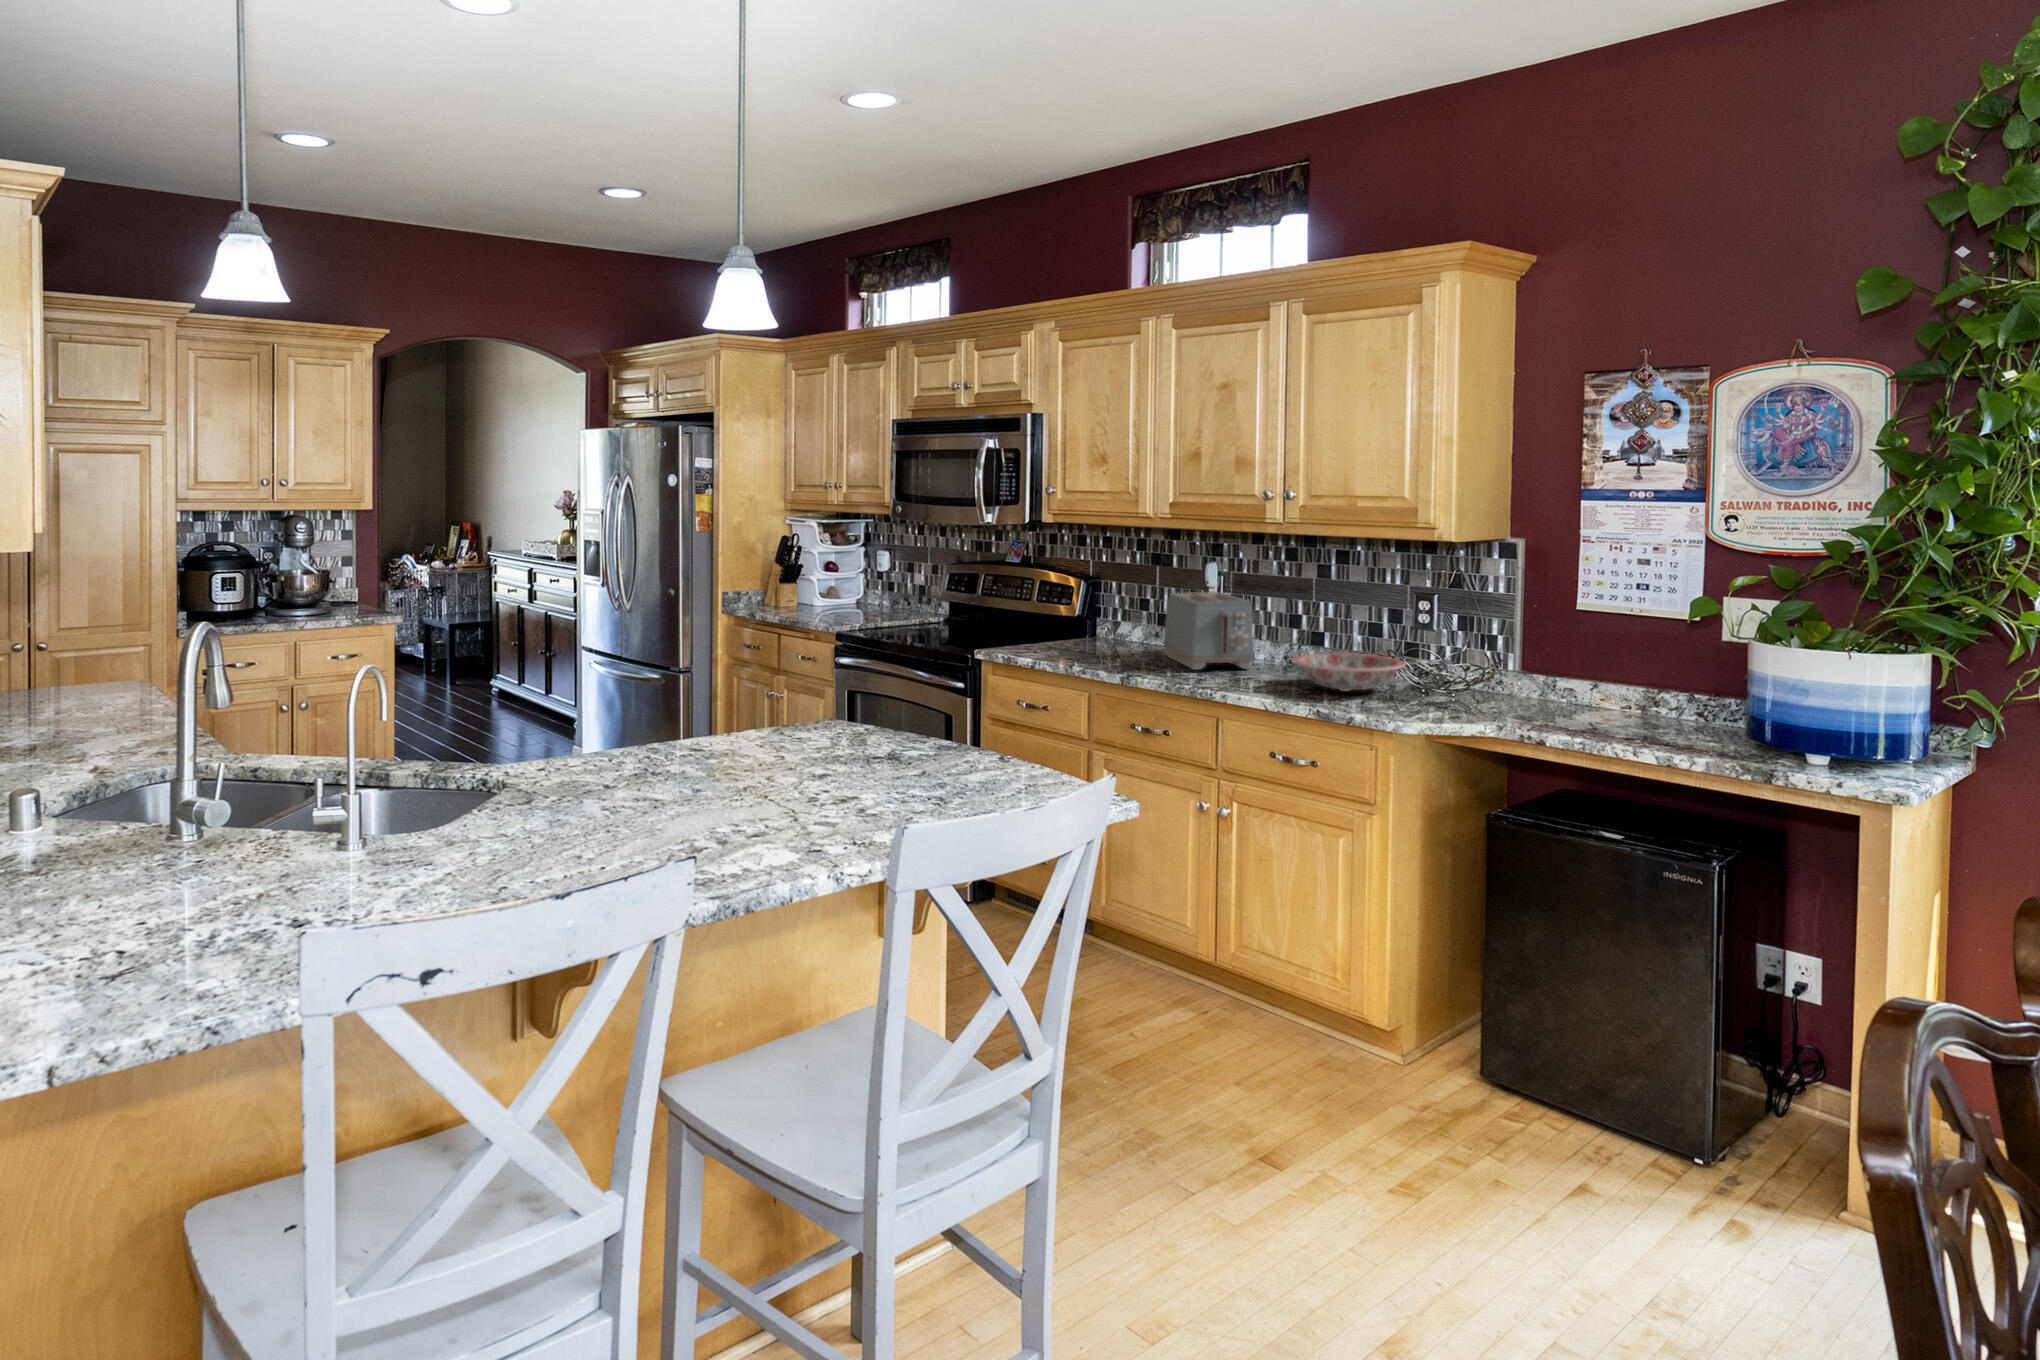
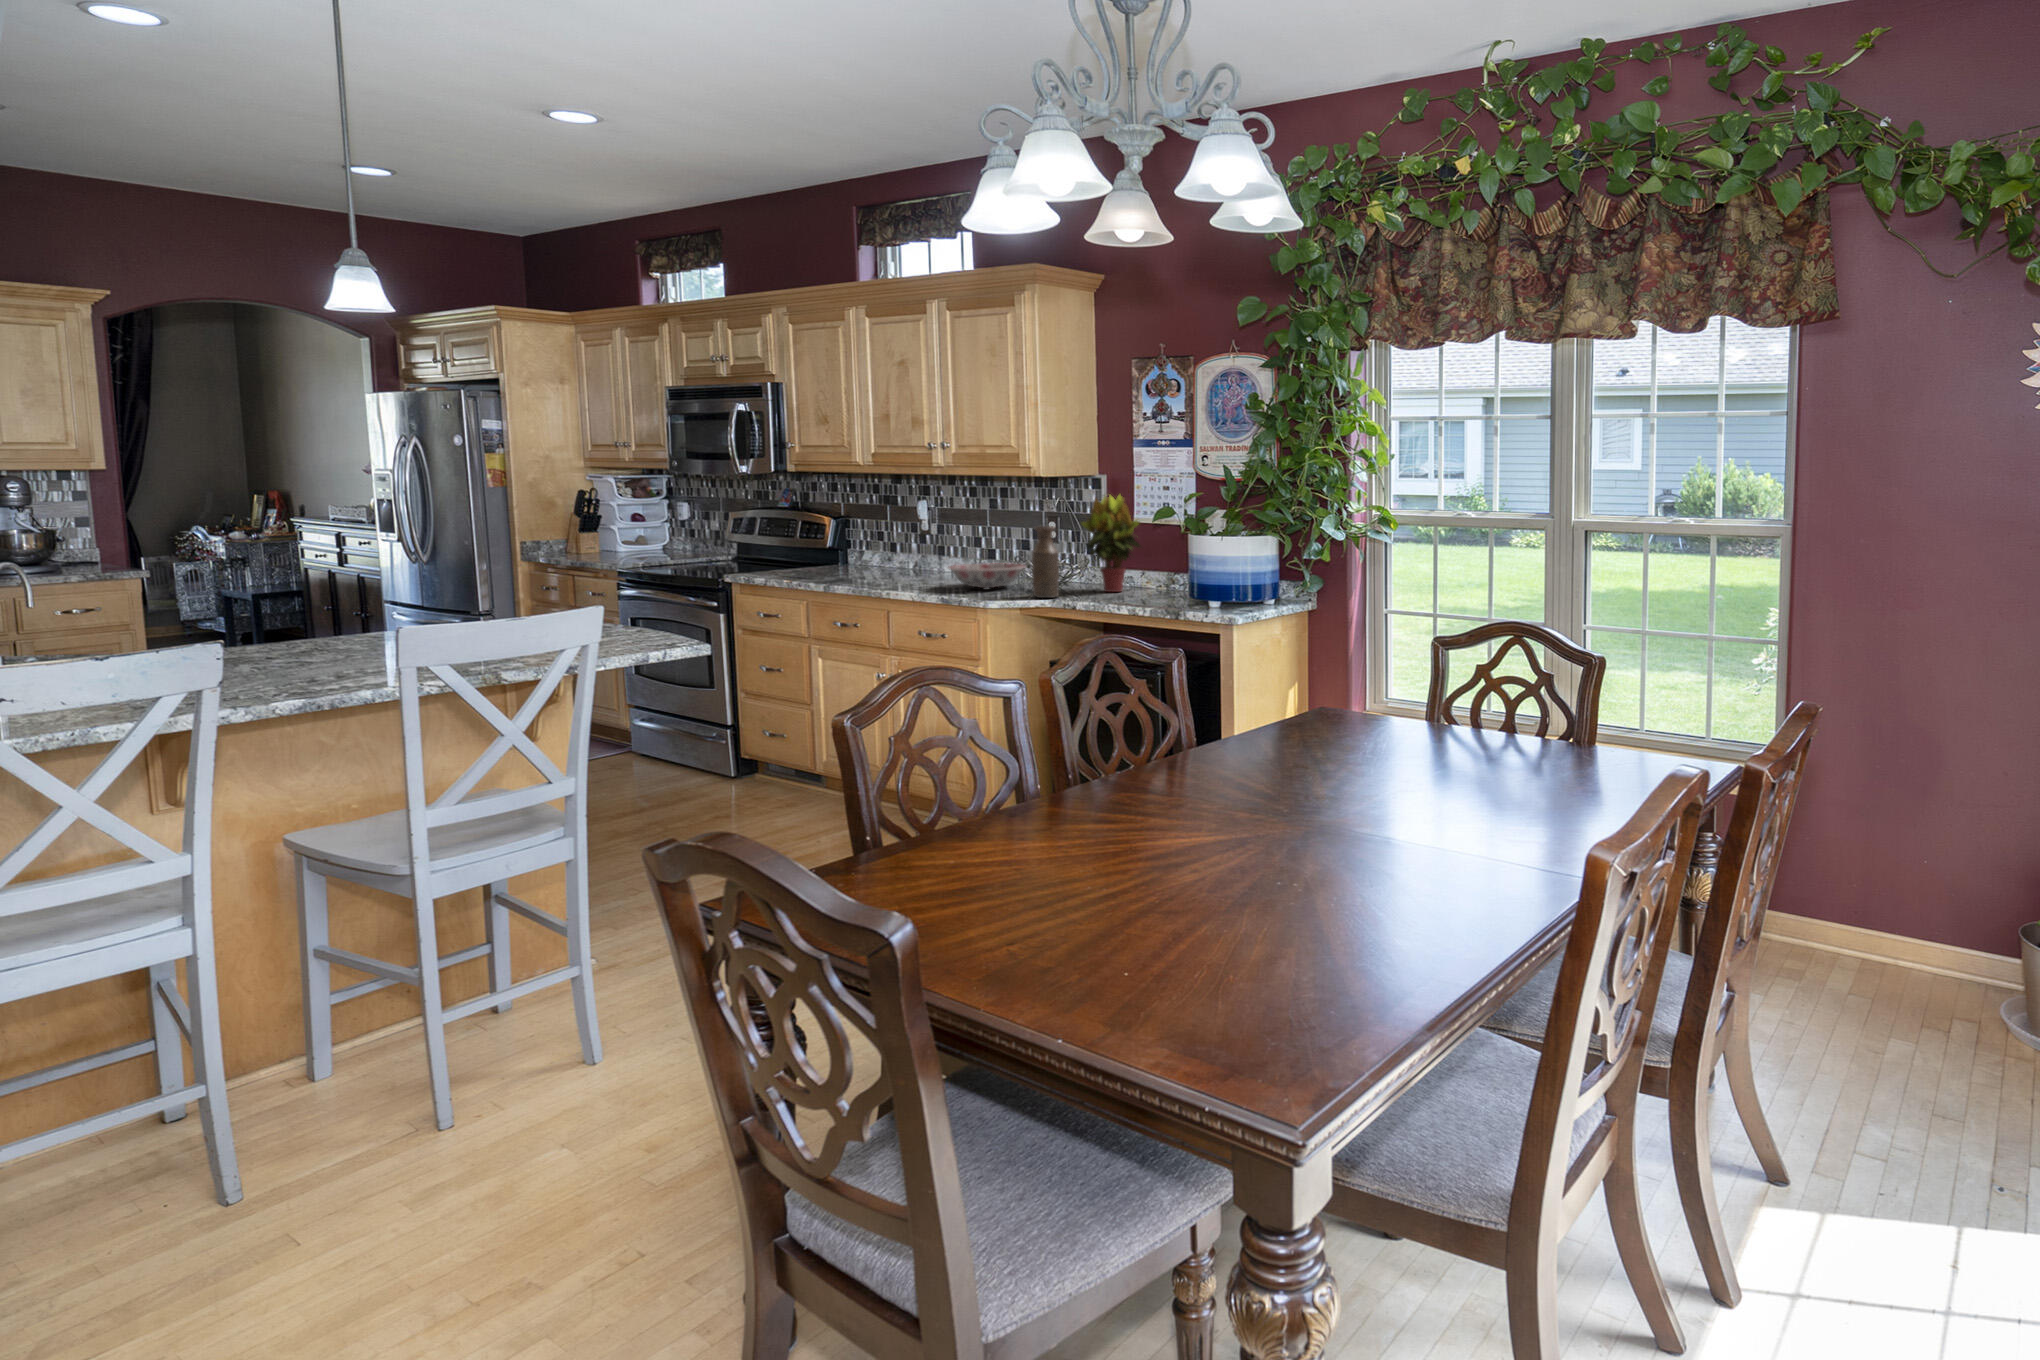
potted plant: none [1507,569,1605,709] -> present [1081,495,1140,592]
toaster: present [1163,592,1255,670] -> none [879,524,936,581]
bottle: none [1445,616,1491,719] -> present [1032,526,1059,598]

